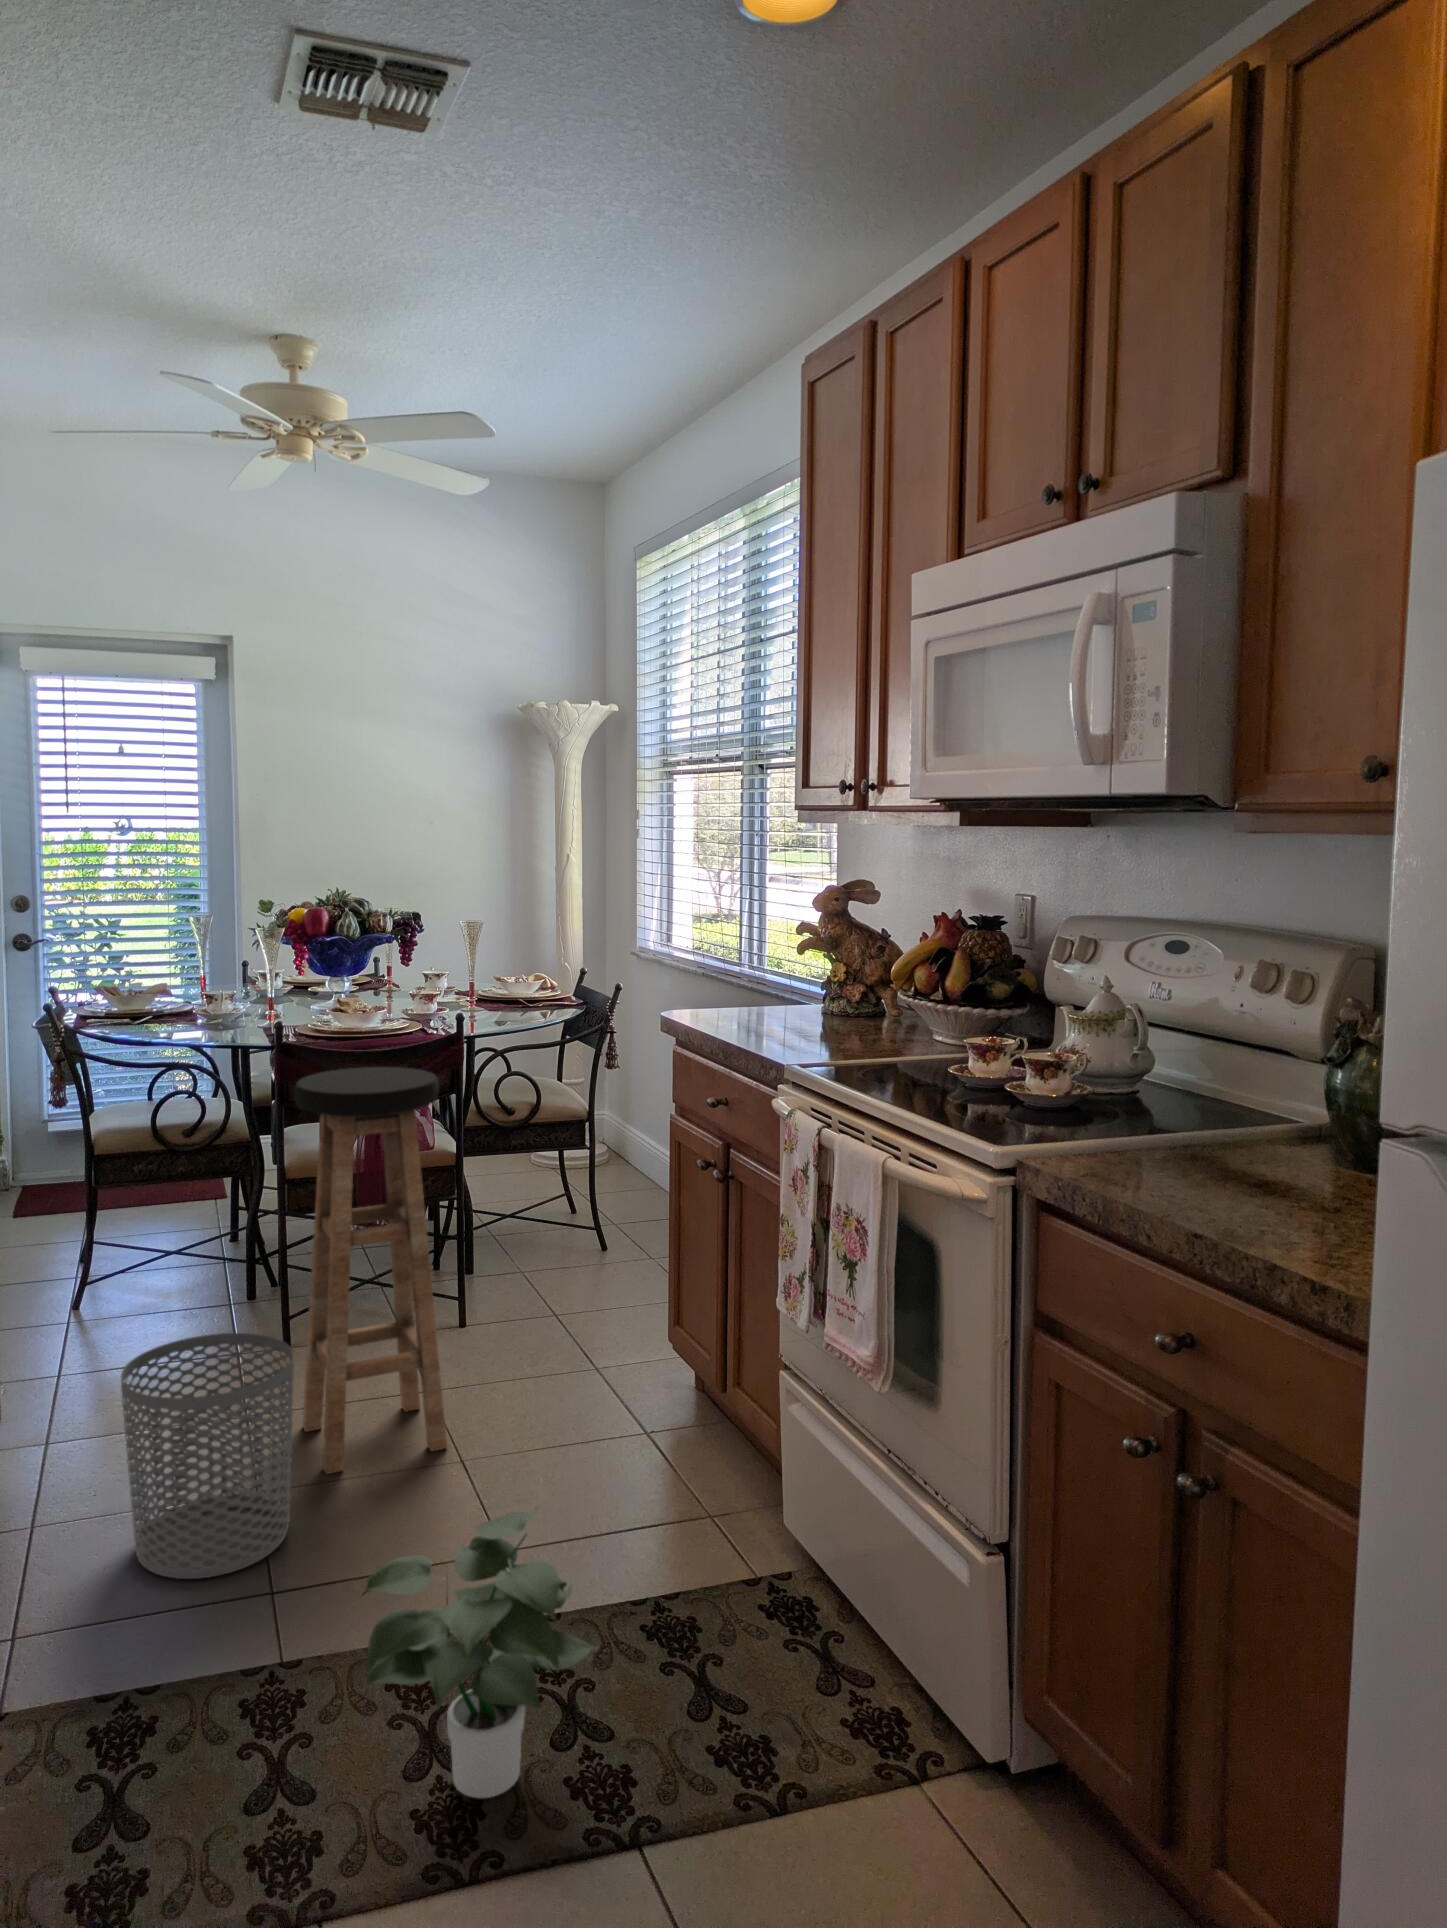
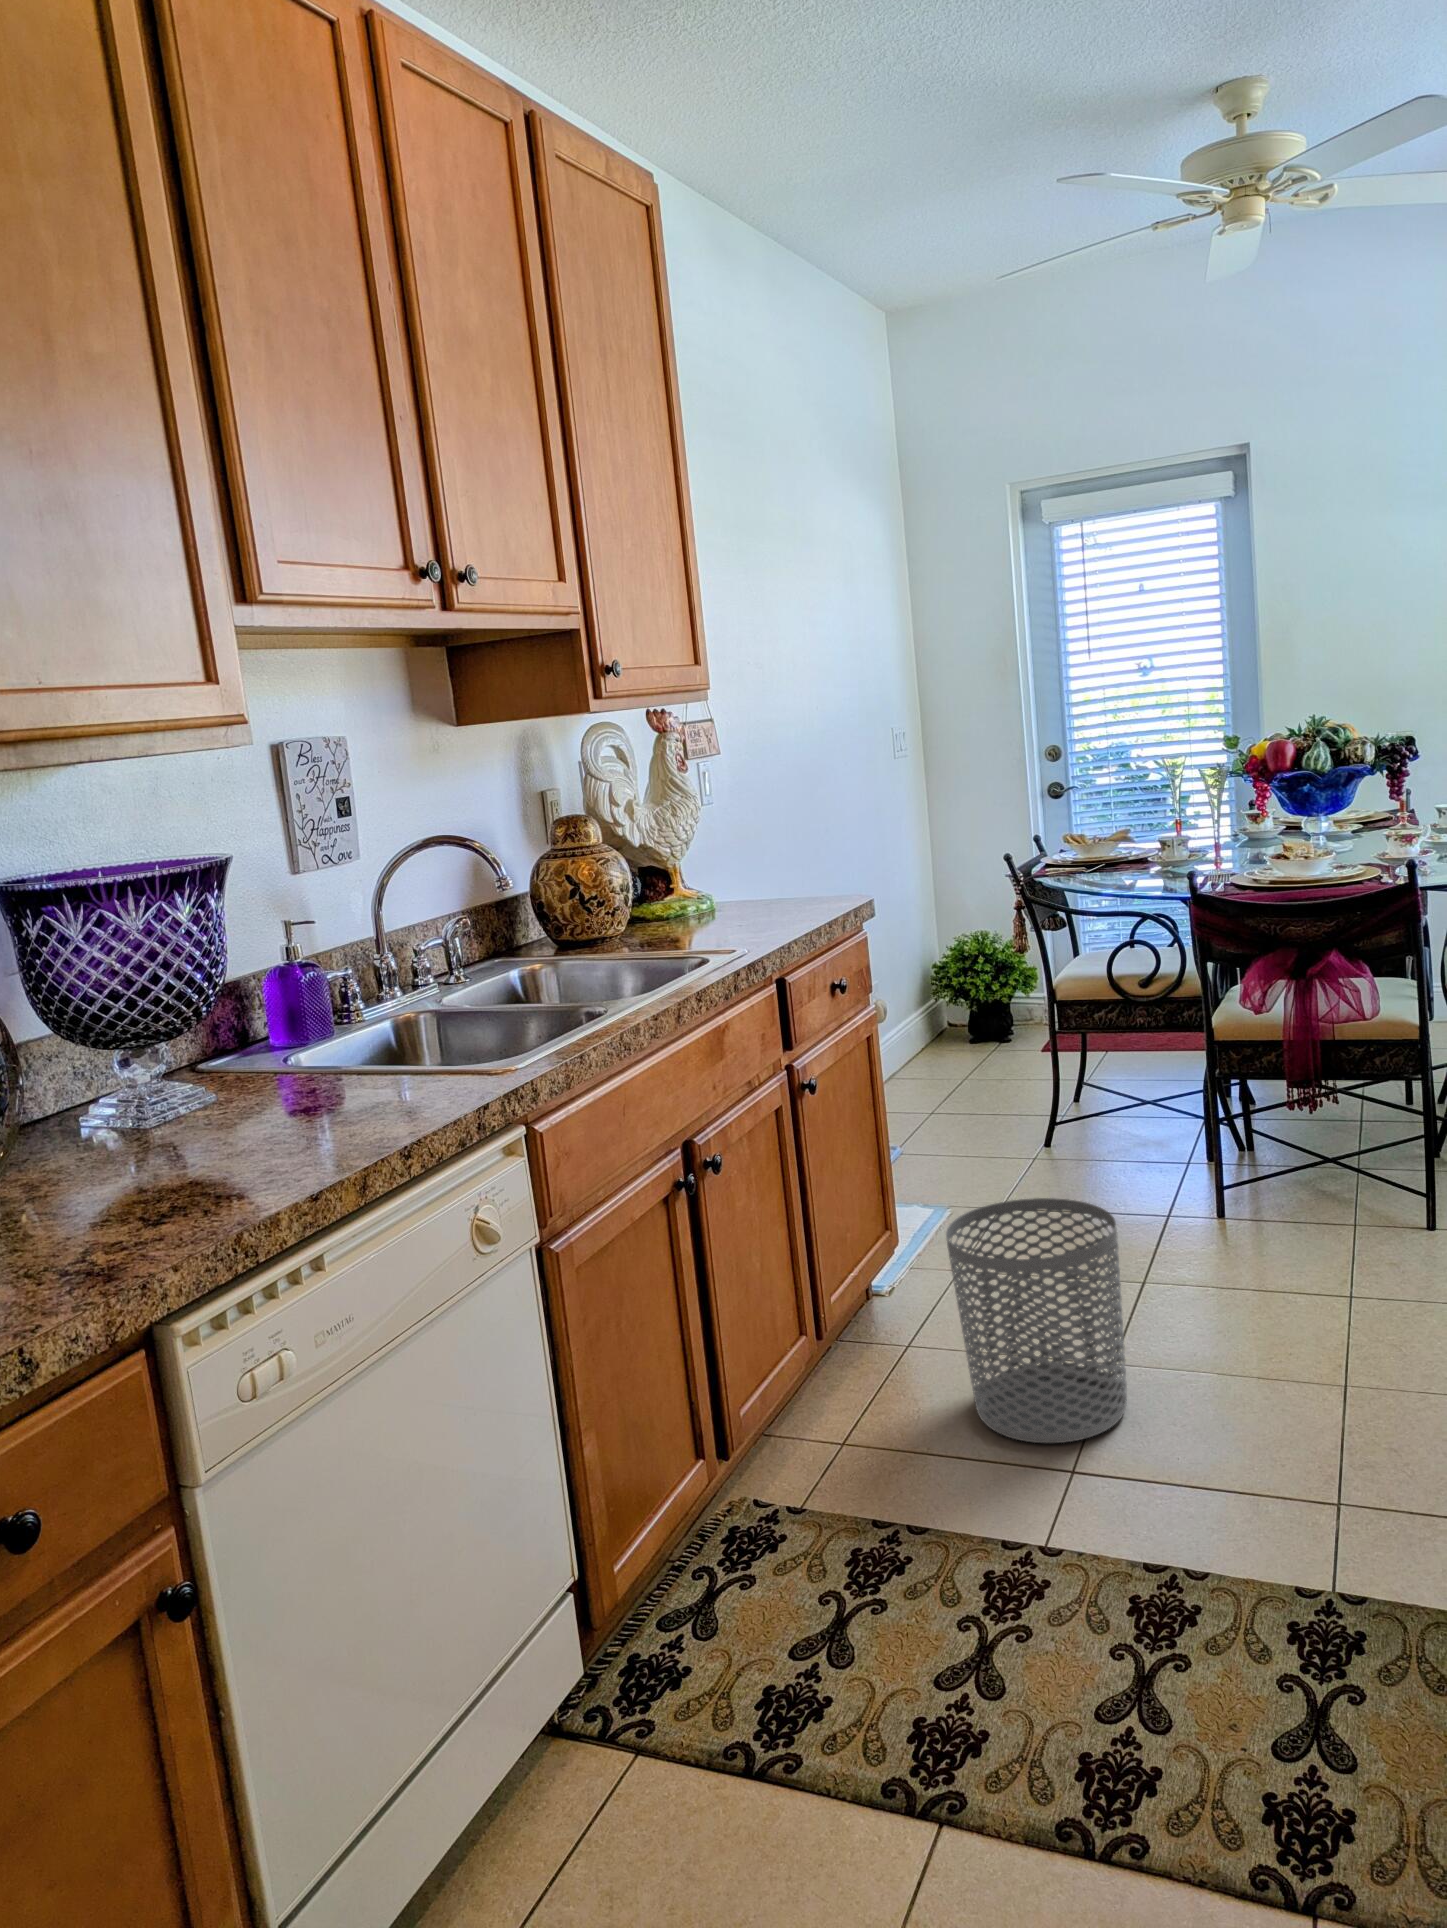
bar stool: present [295,1067,447,1474] -> none [1145,920,1344,1373]
potted plant: present [362,1511,599,1798] -> none [1018,1459,1320,1775]

